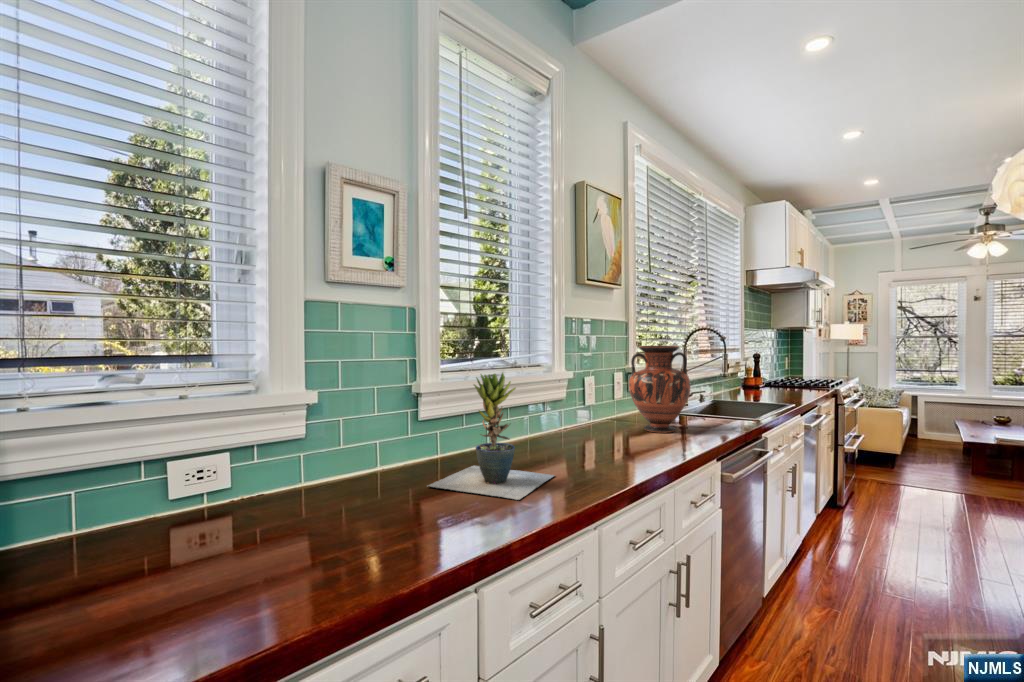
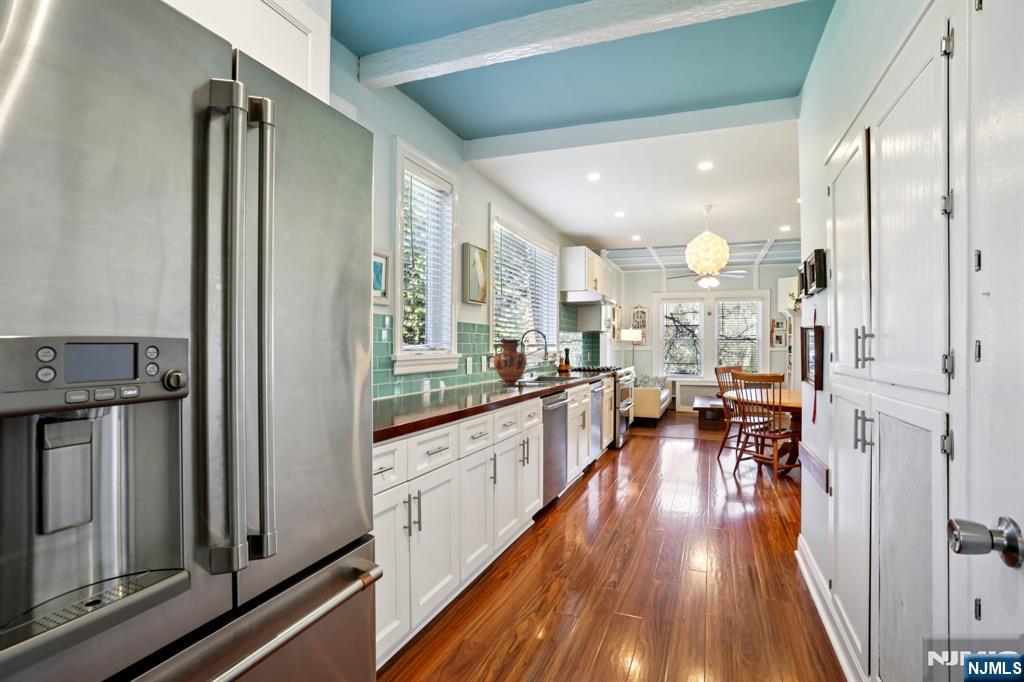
potted plant: present [428,373,554,500] -> none [413,348,469,401]

